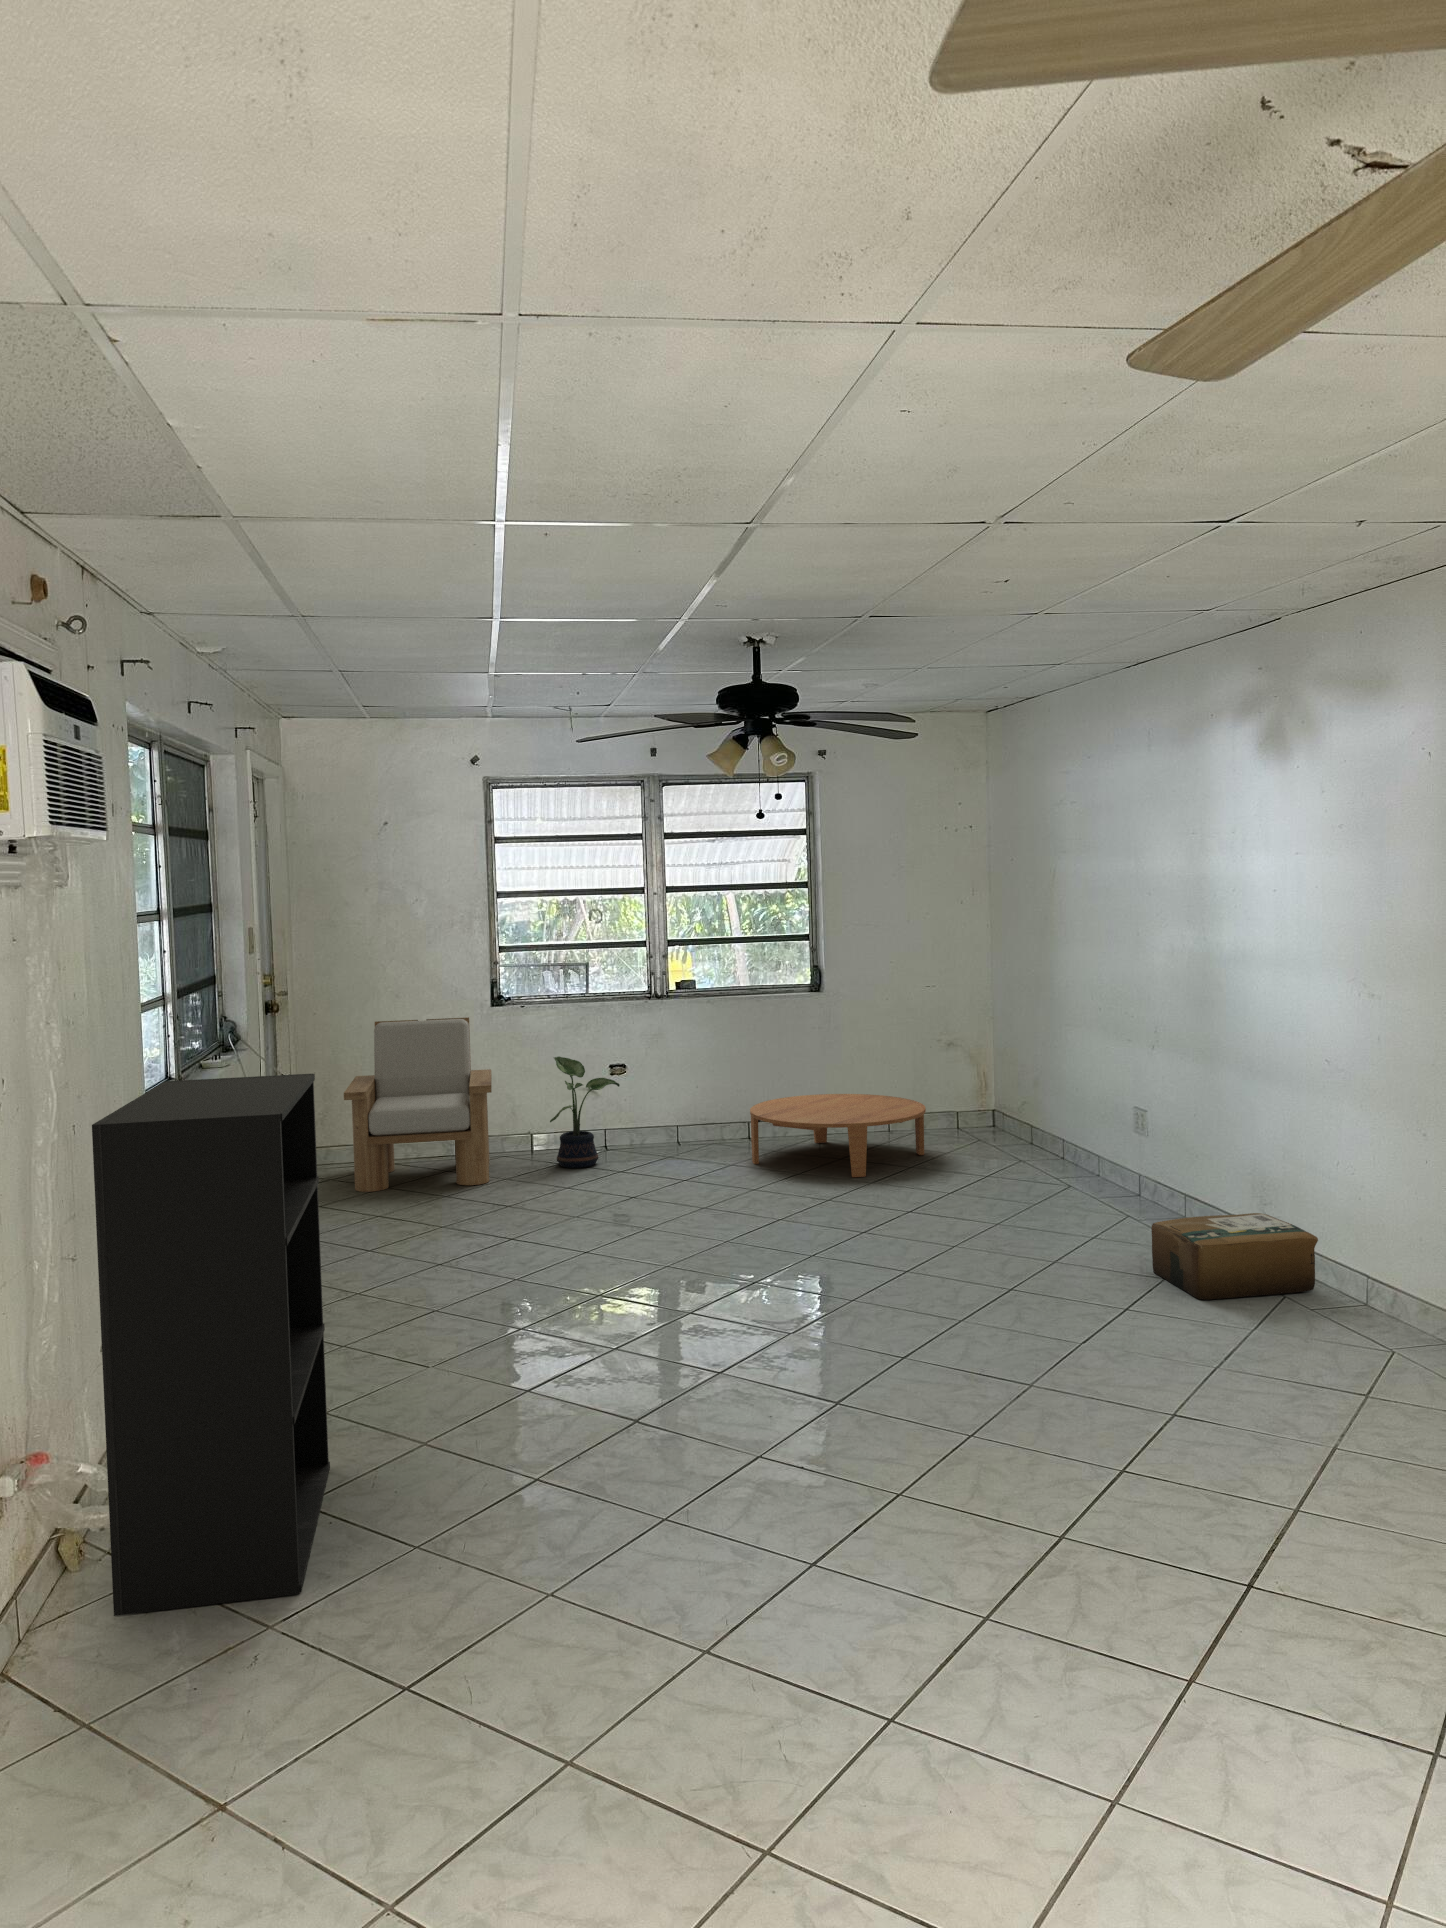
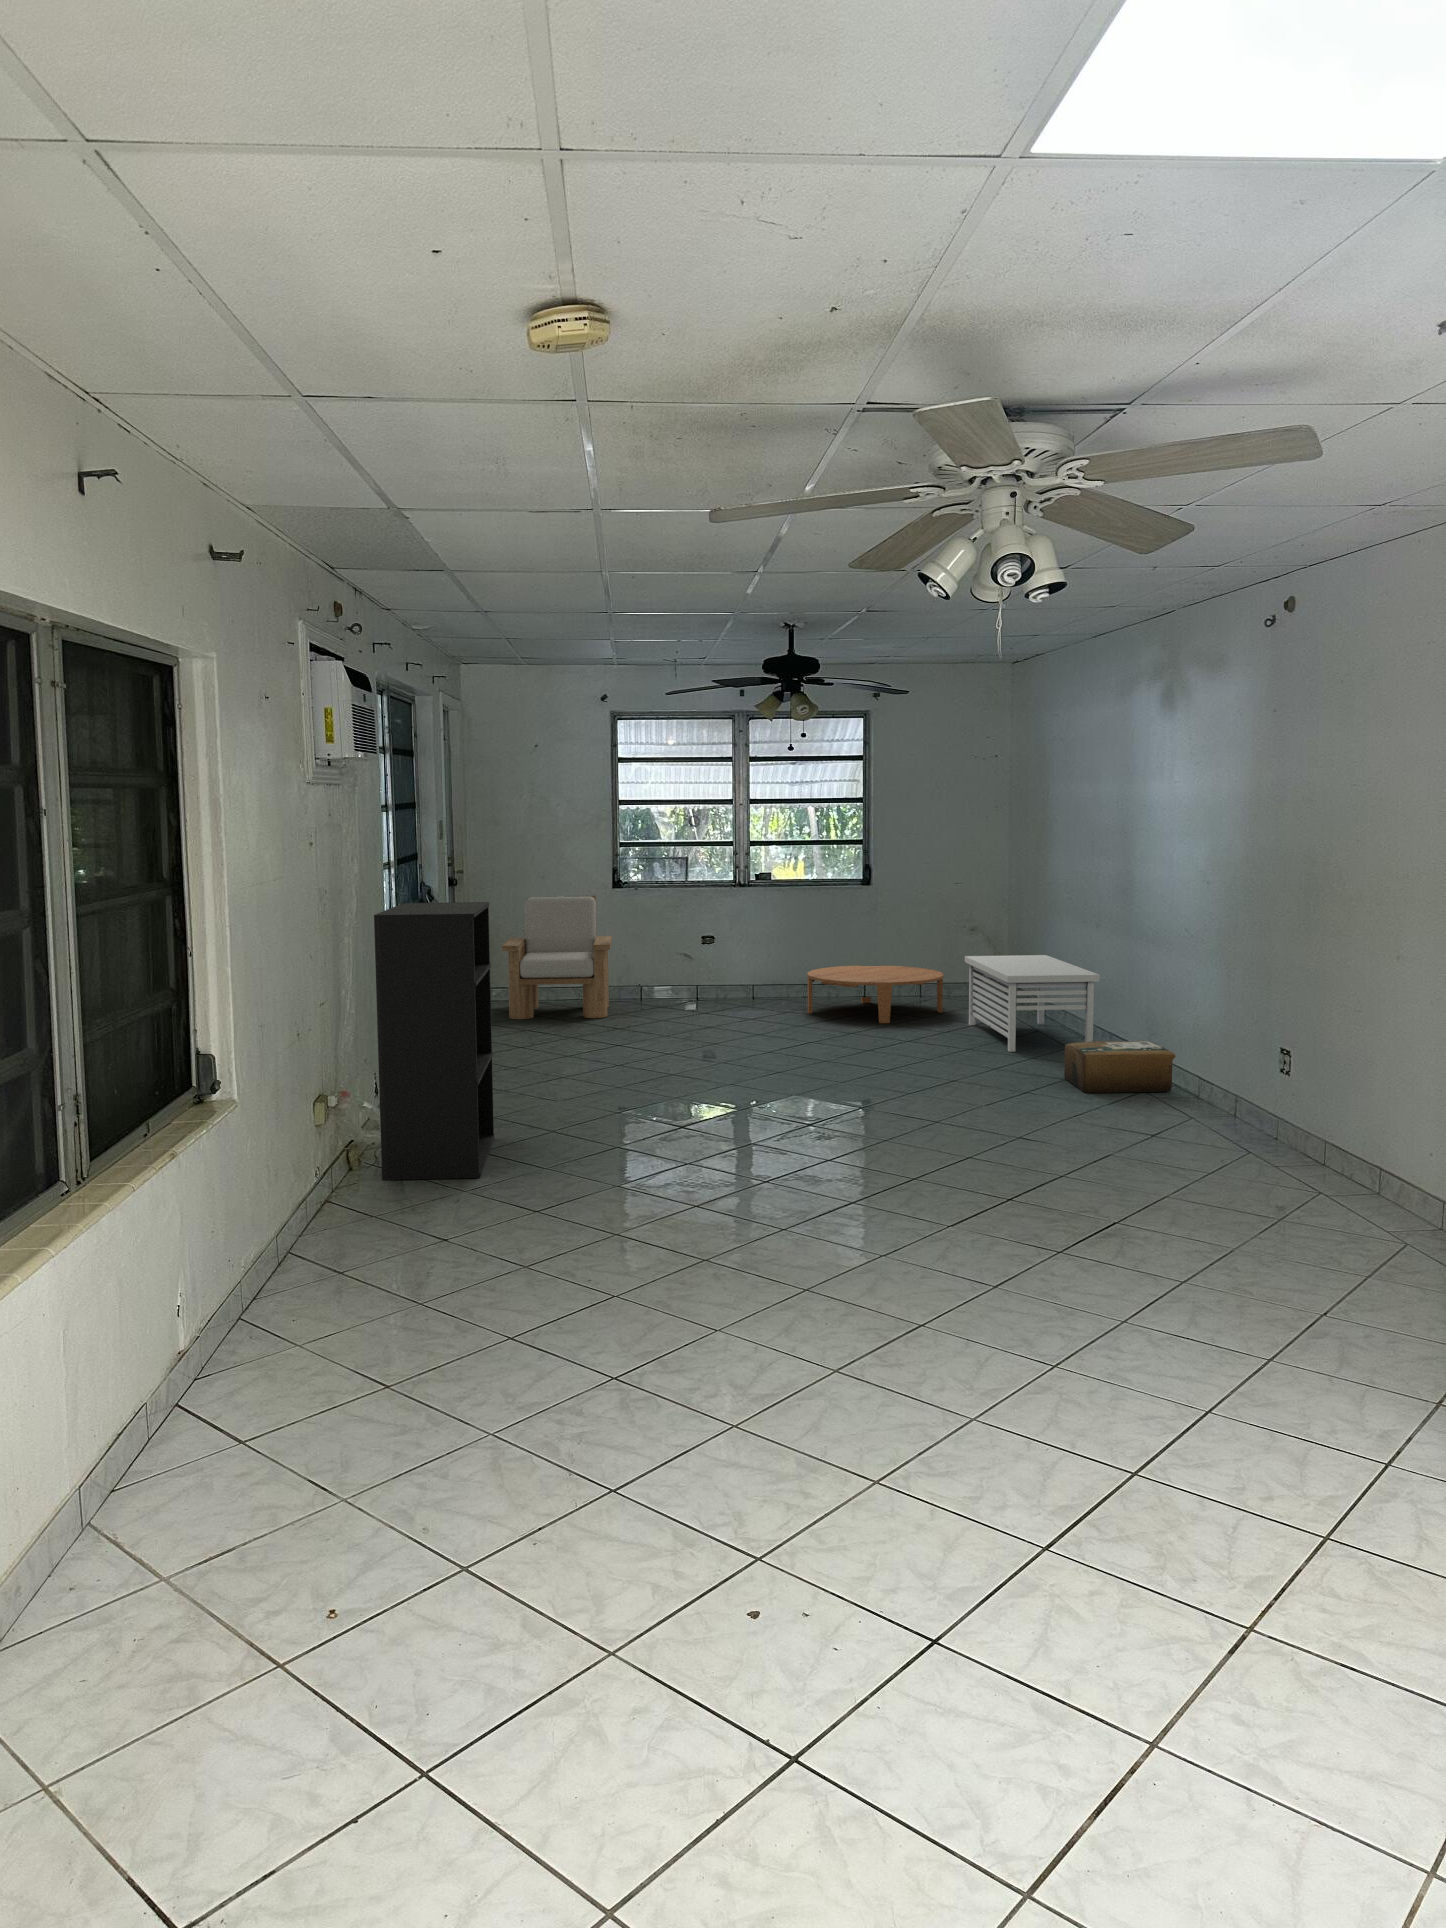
potted plant: present [550,1057,620,1168] -> none [654,928,709,1011]
storage bench: none [959,1079,1160,1222] -> present [965,955,1100,1052]

